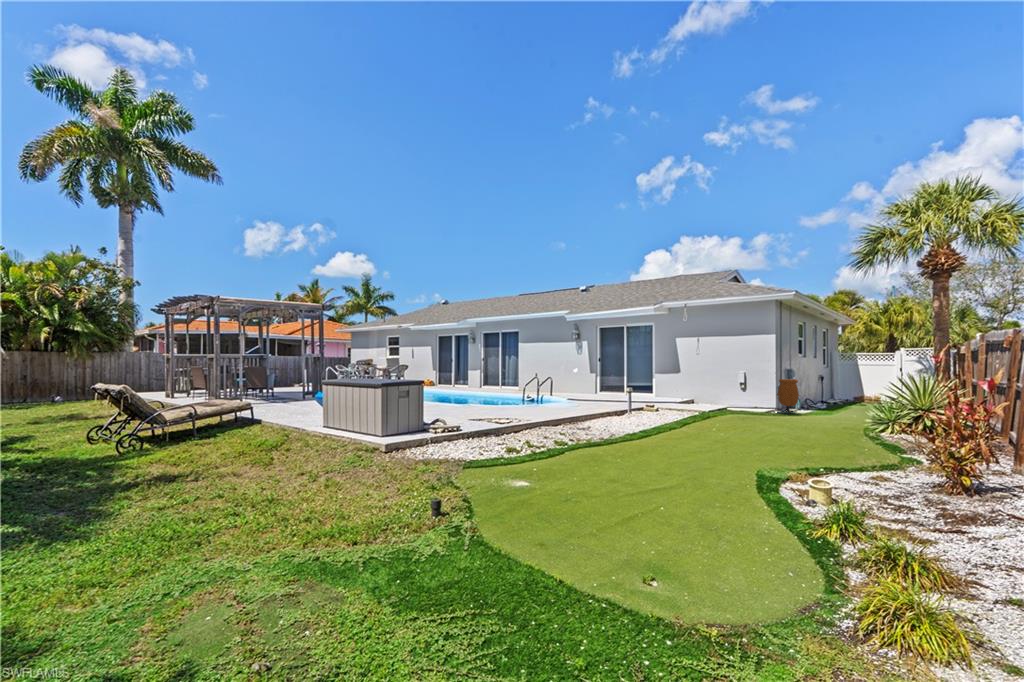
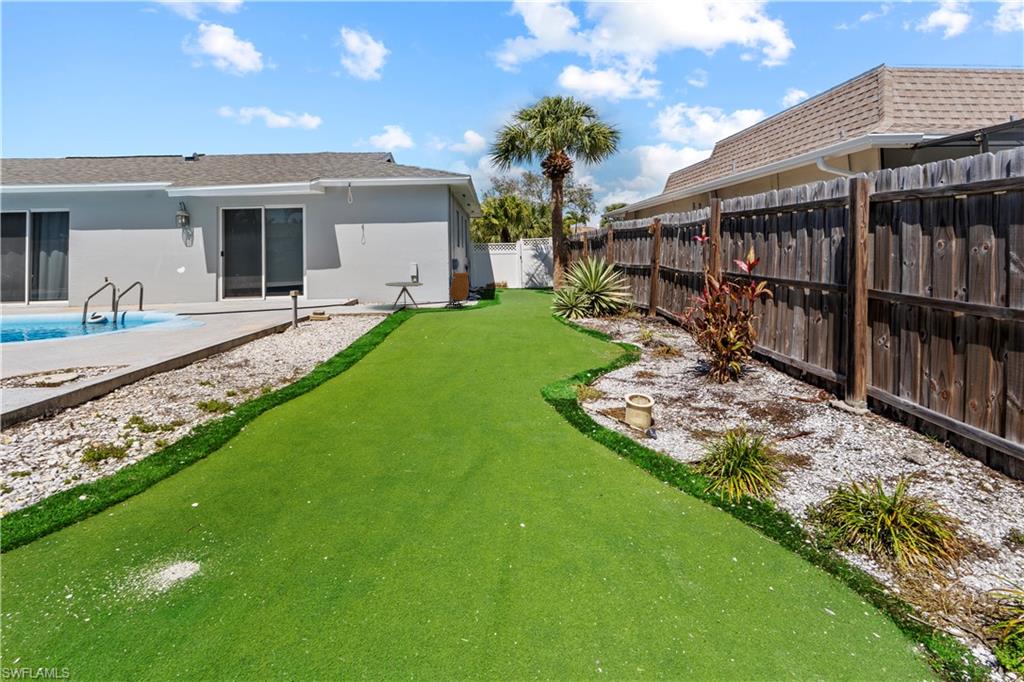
round table: none [713,386,750,411] -> present [385,282,423,310]

